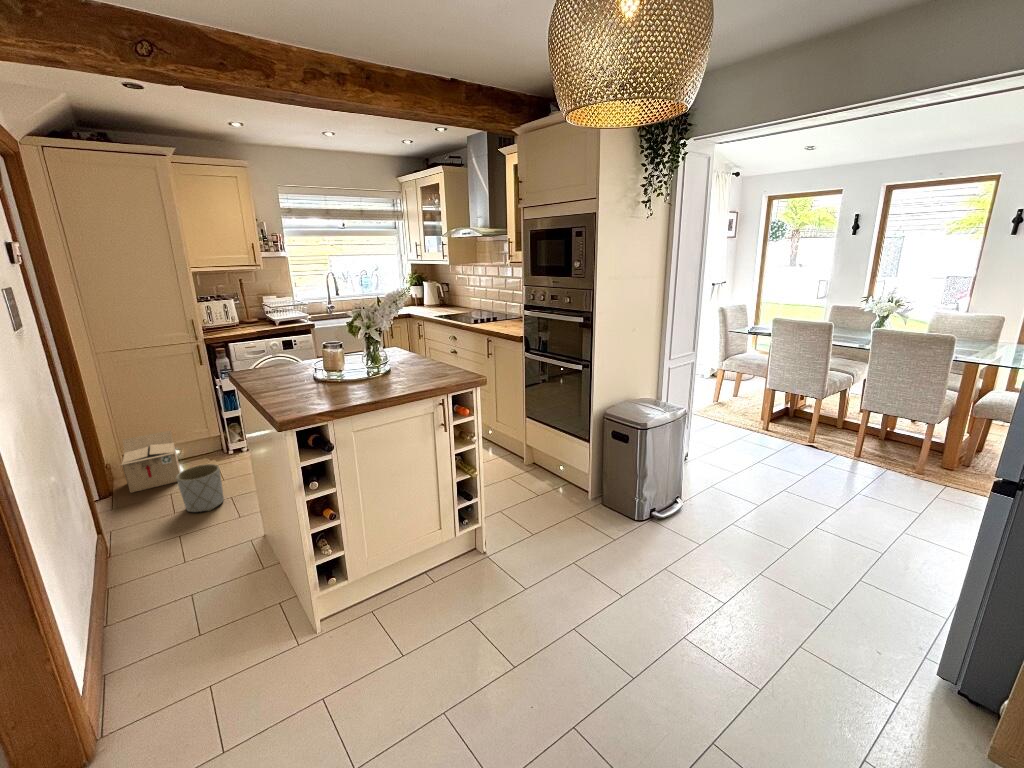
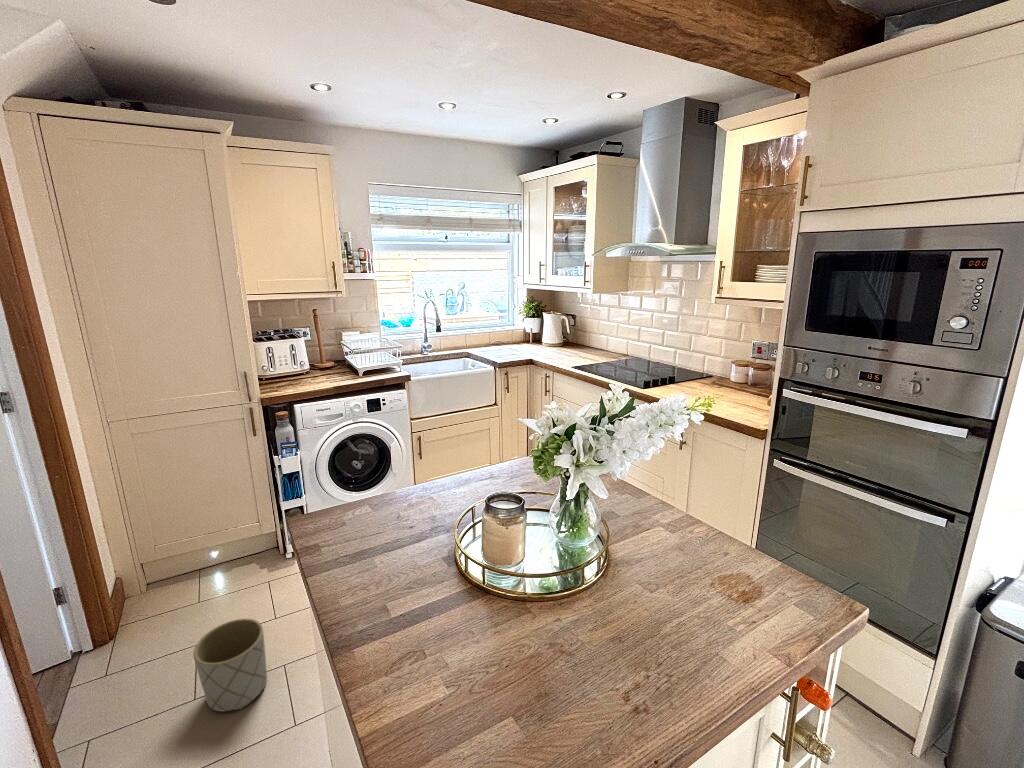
cardboard box: present [121,431,180,493] -> none [120,531,216,639]

